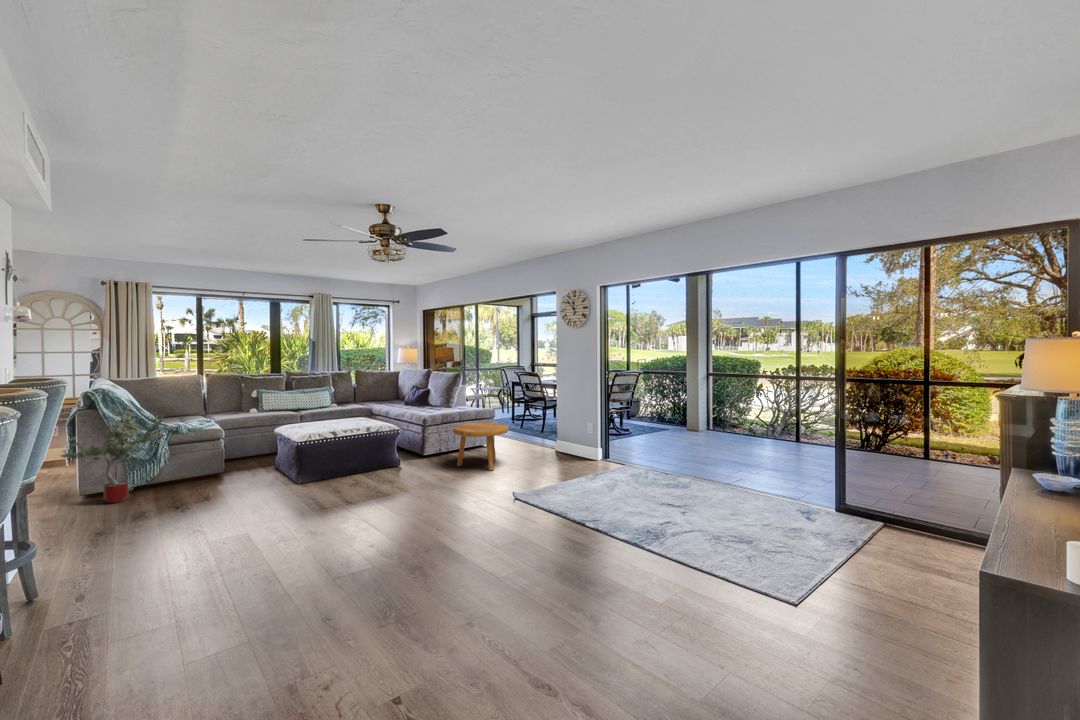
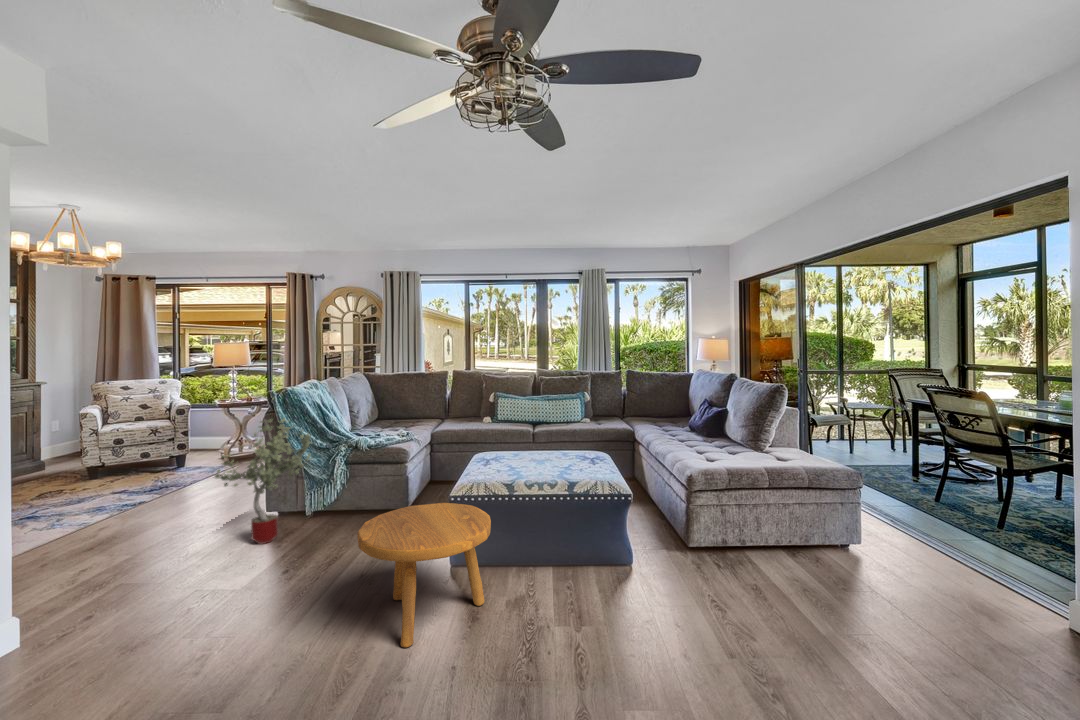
footstool: present [453,422,508,471] -> present [357,503,491,647]

